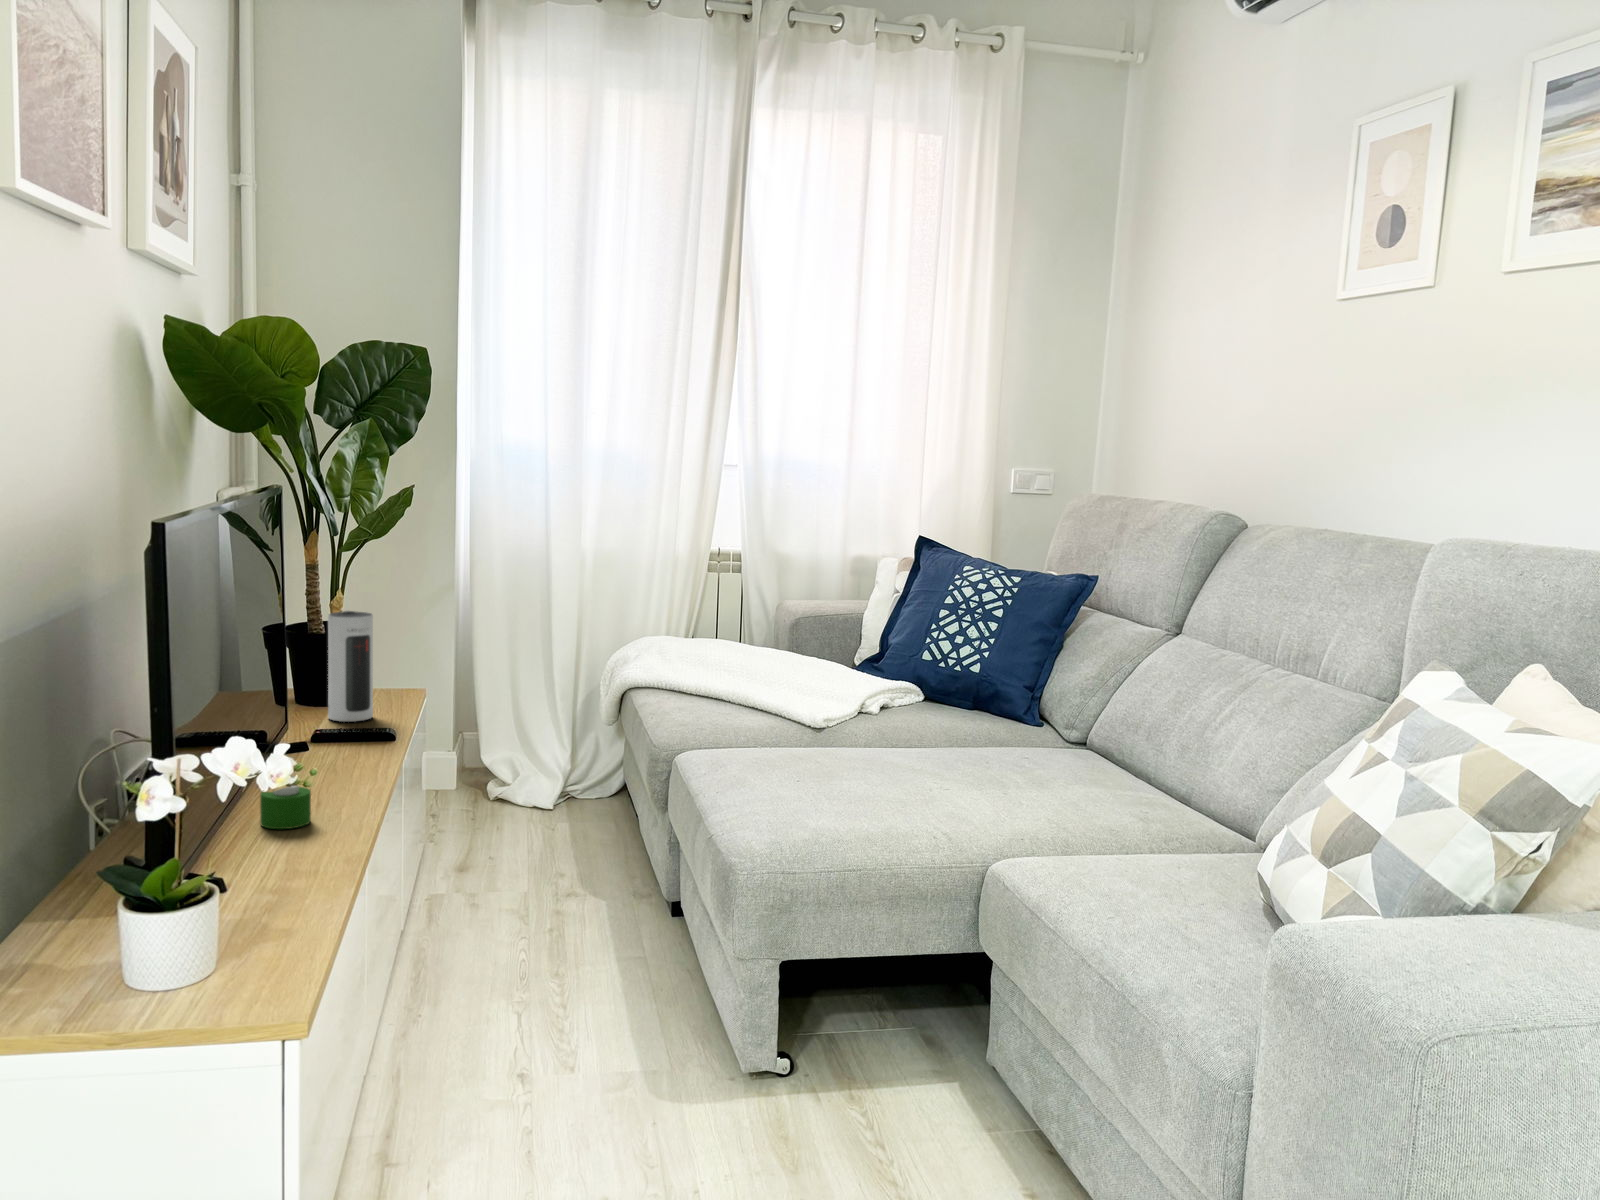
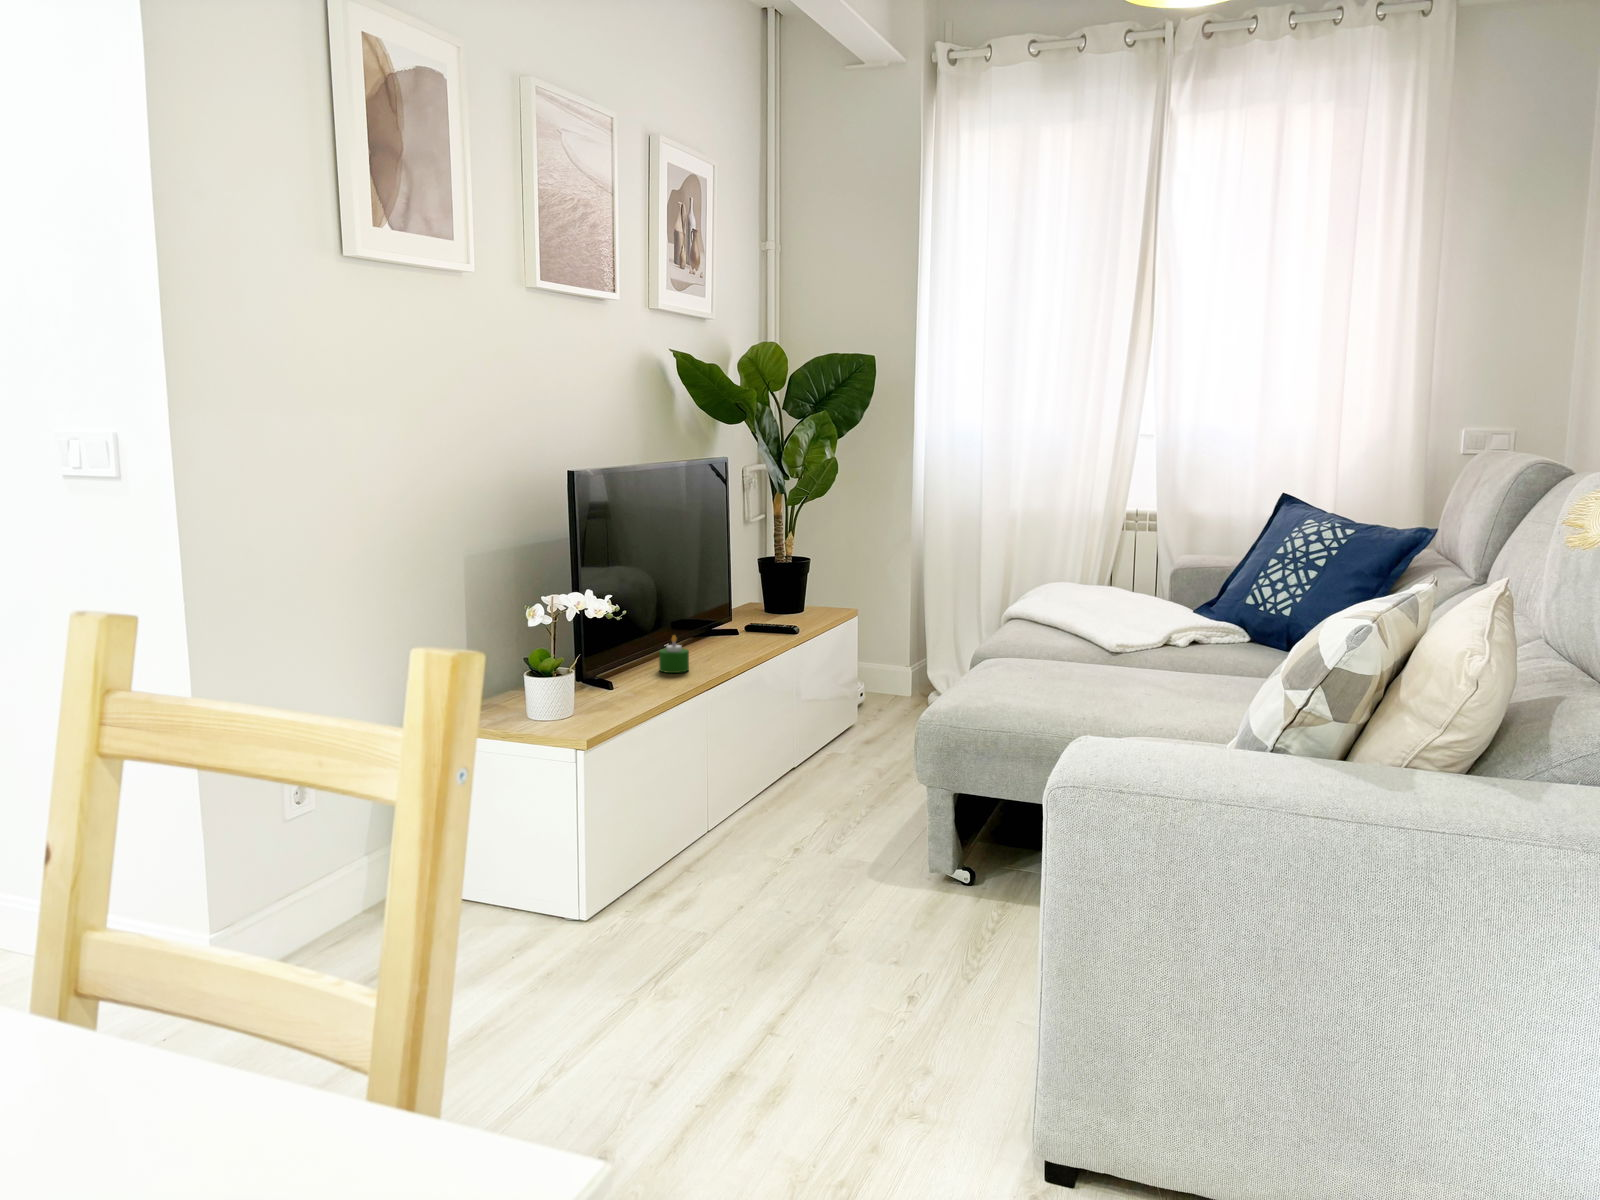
speaker: present [328,611,373,722] -> none [775,546,805,624]

